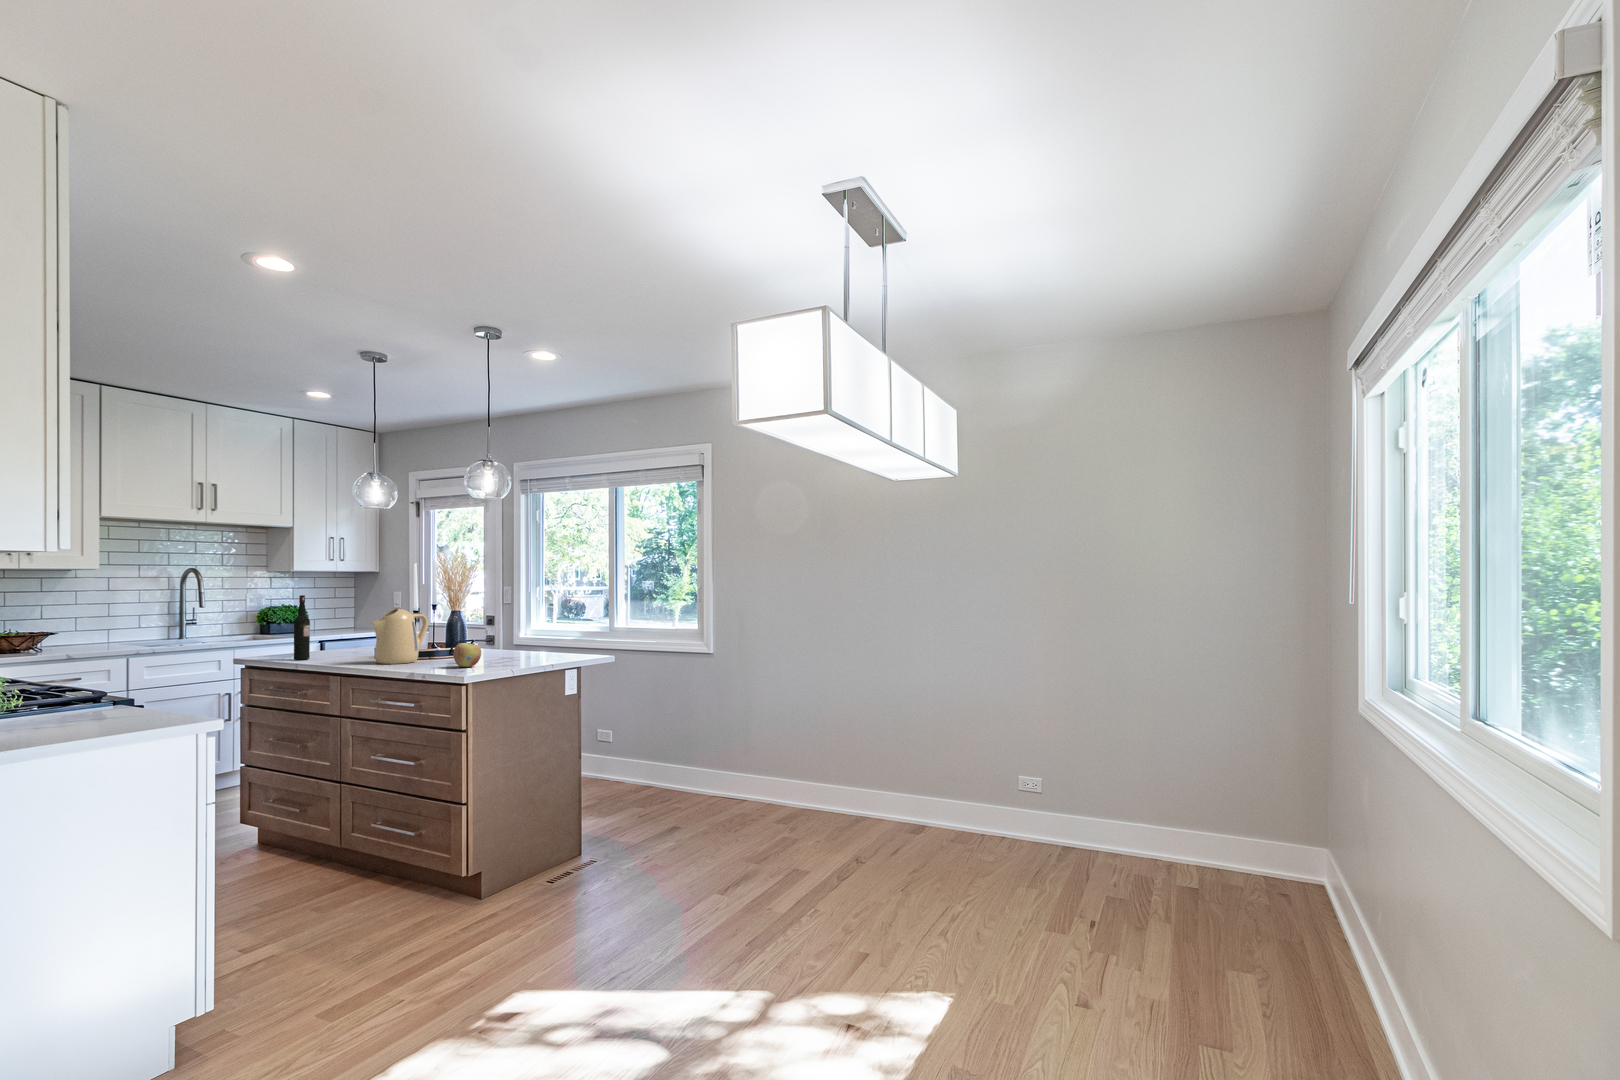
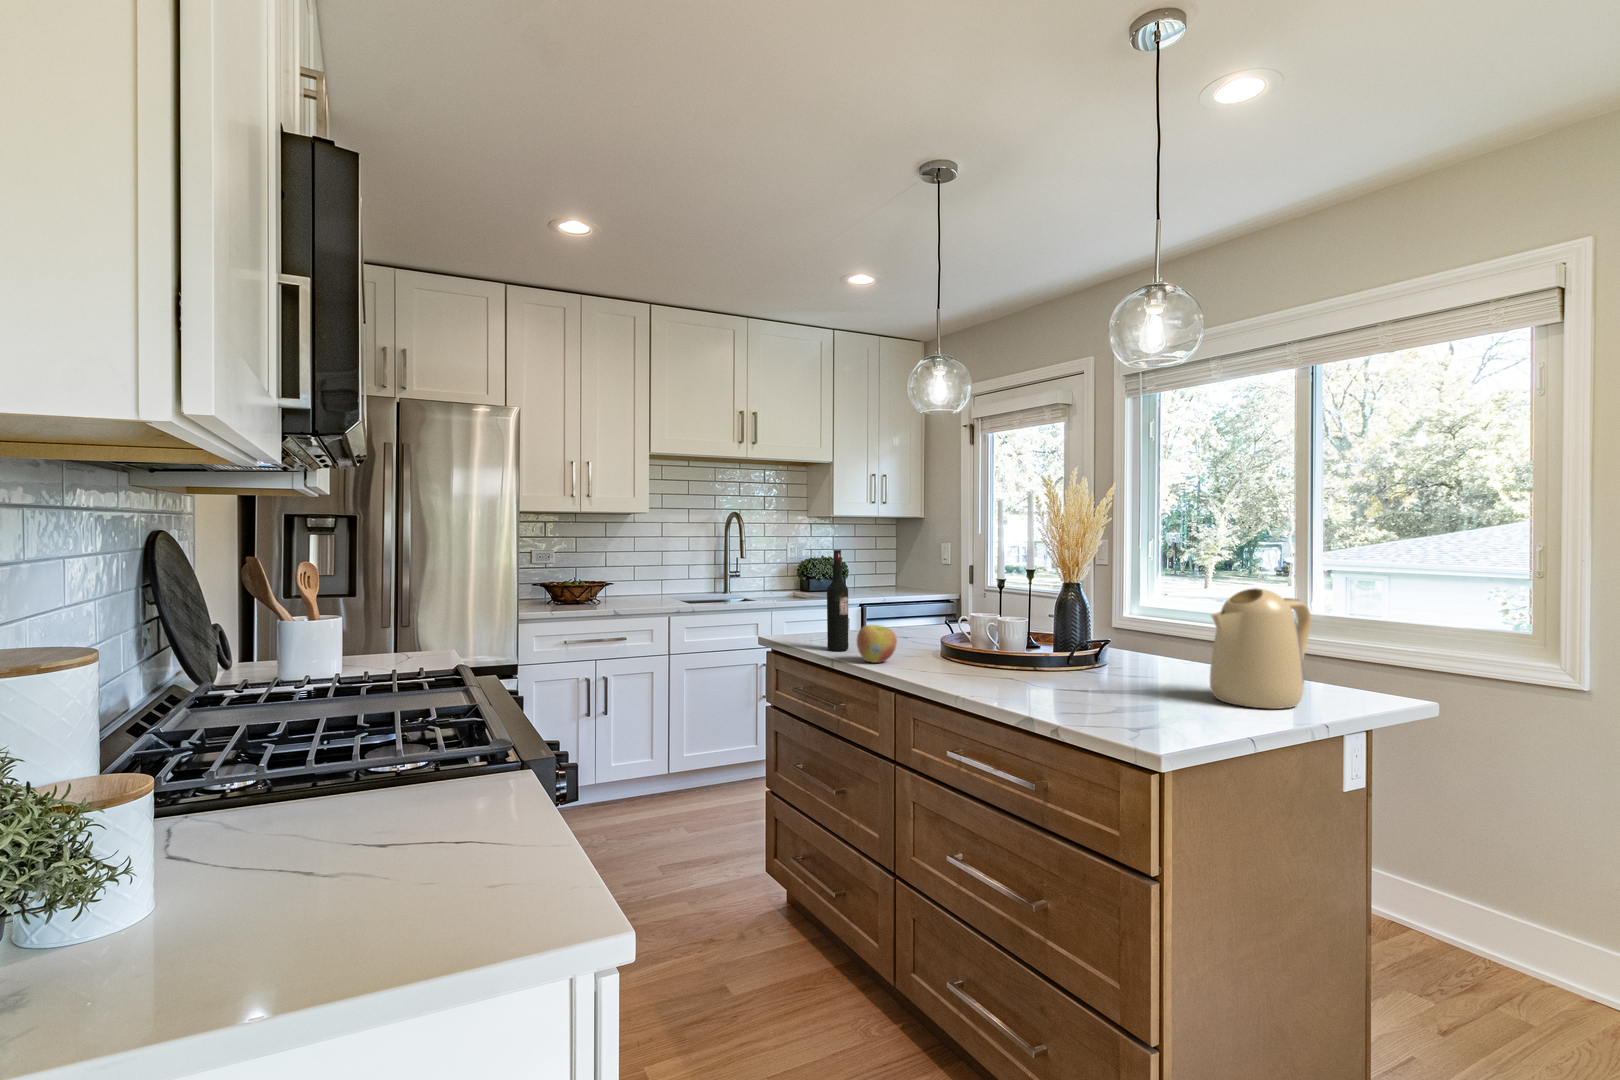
kettle: present [371,609,428,664] -> present [1210,588,1311,709]
apple: present [453,643,481,667] -> present [857,625,897,663]

